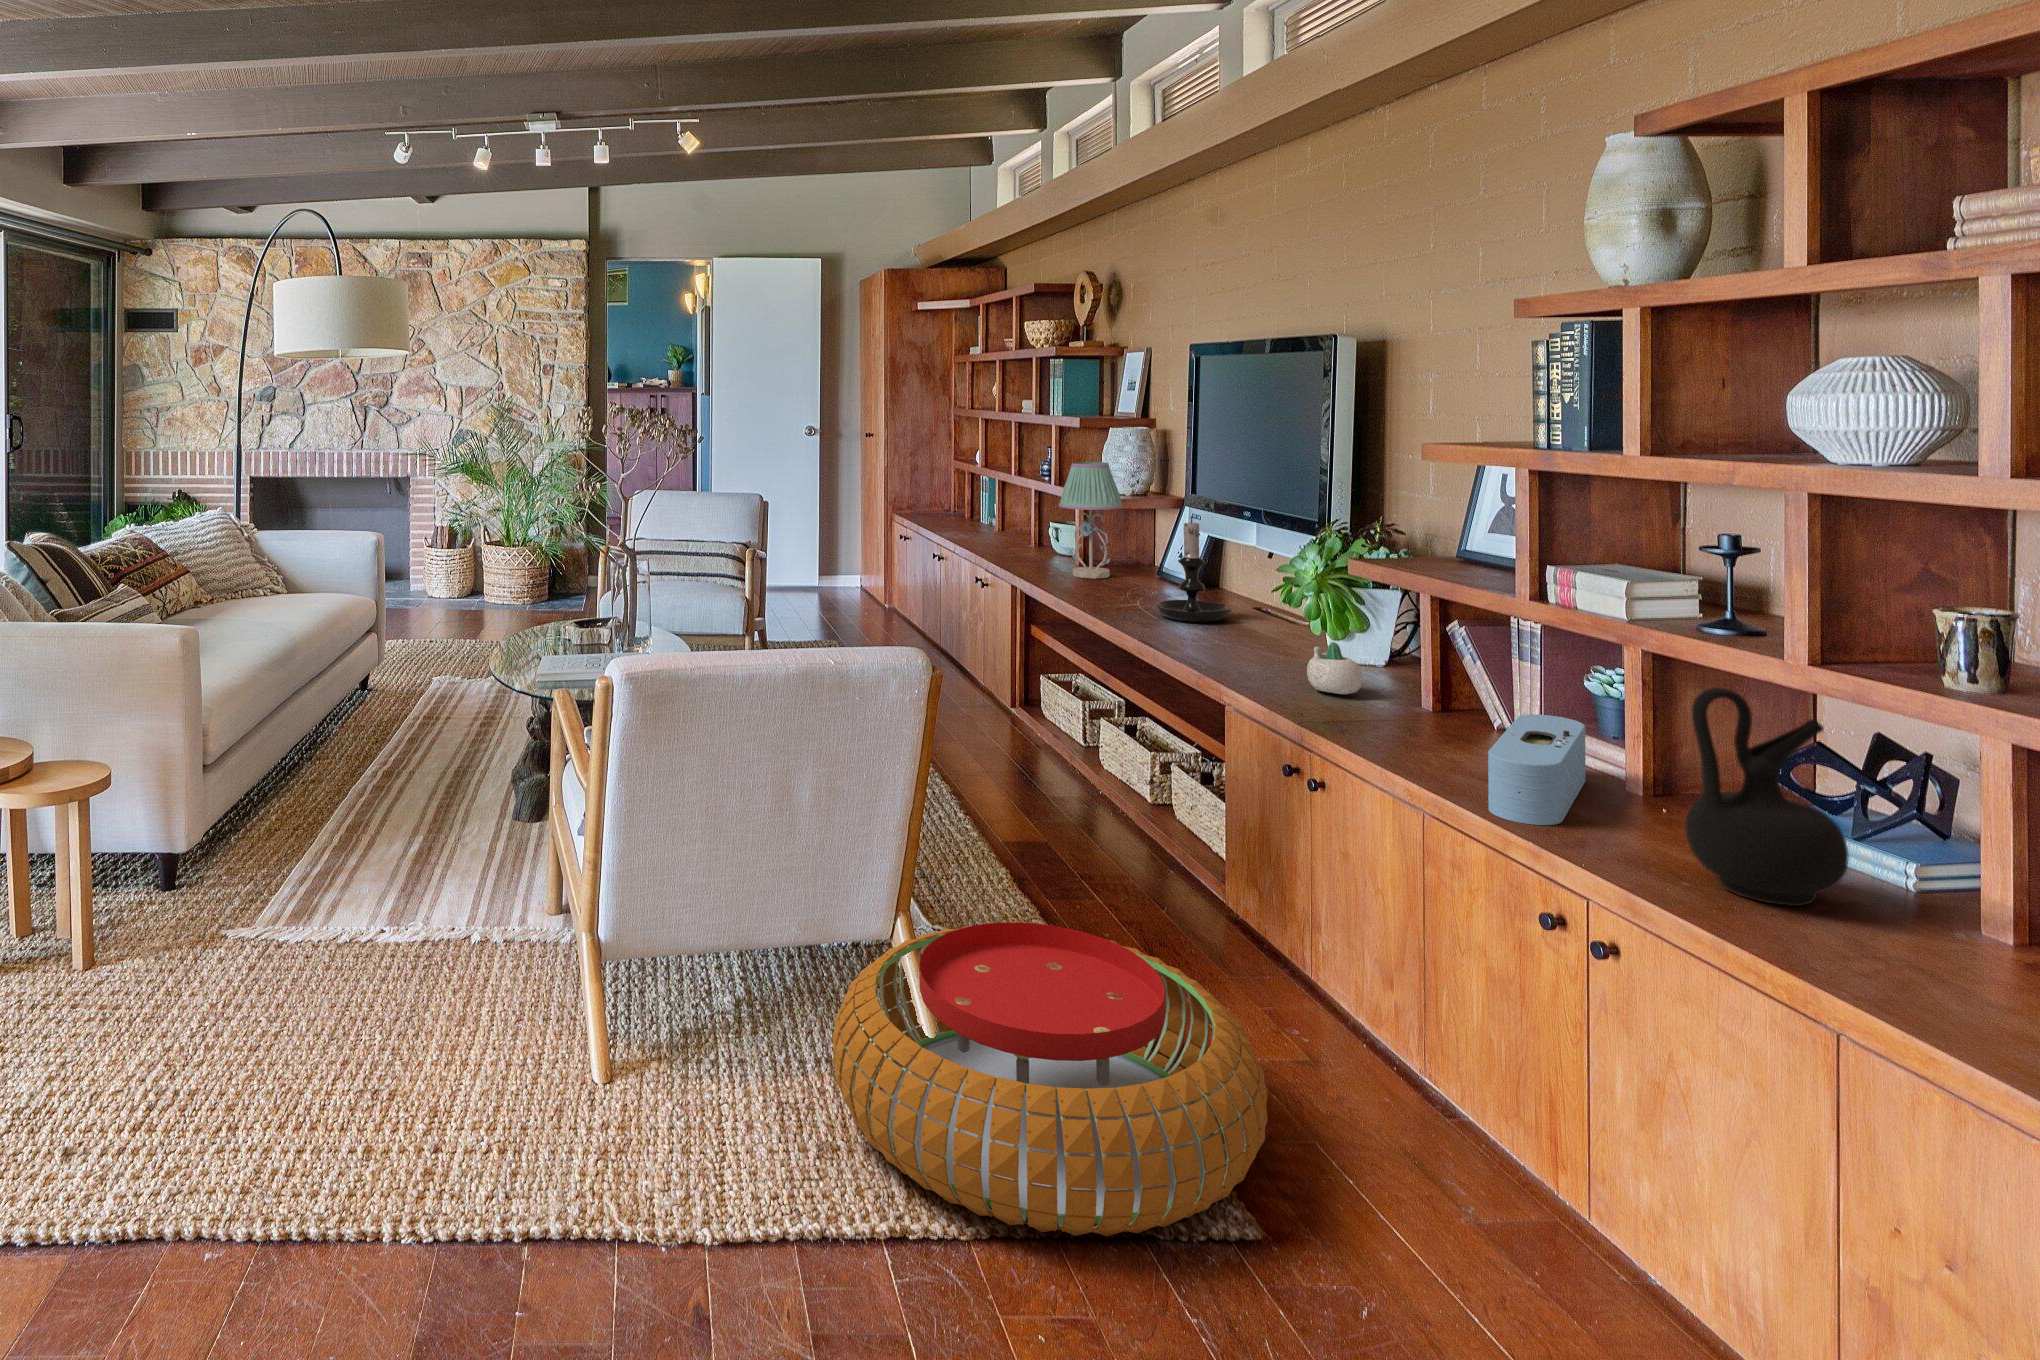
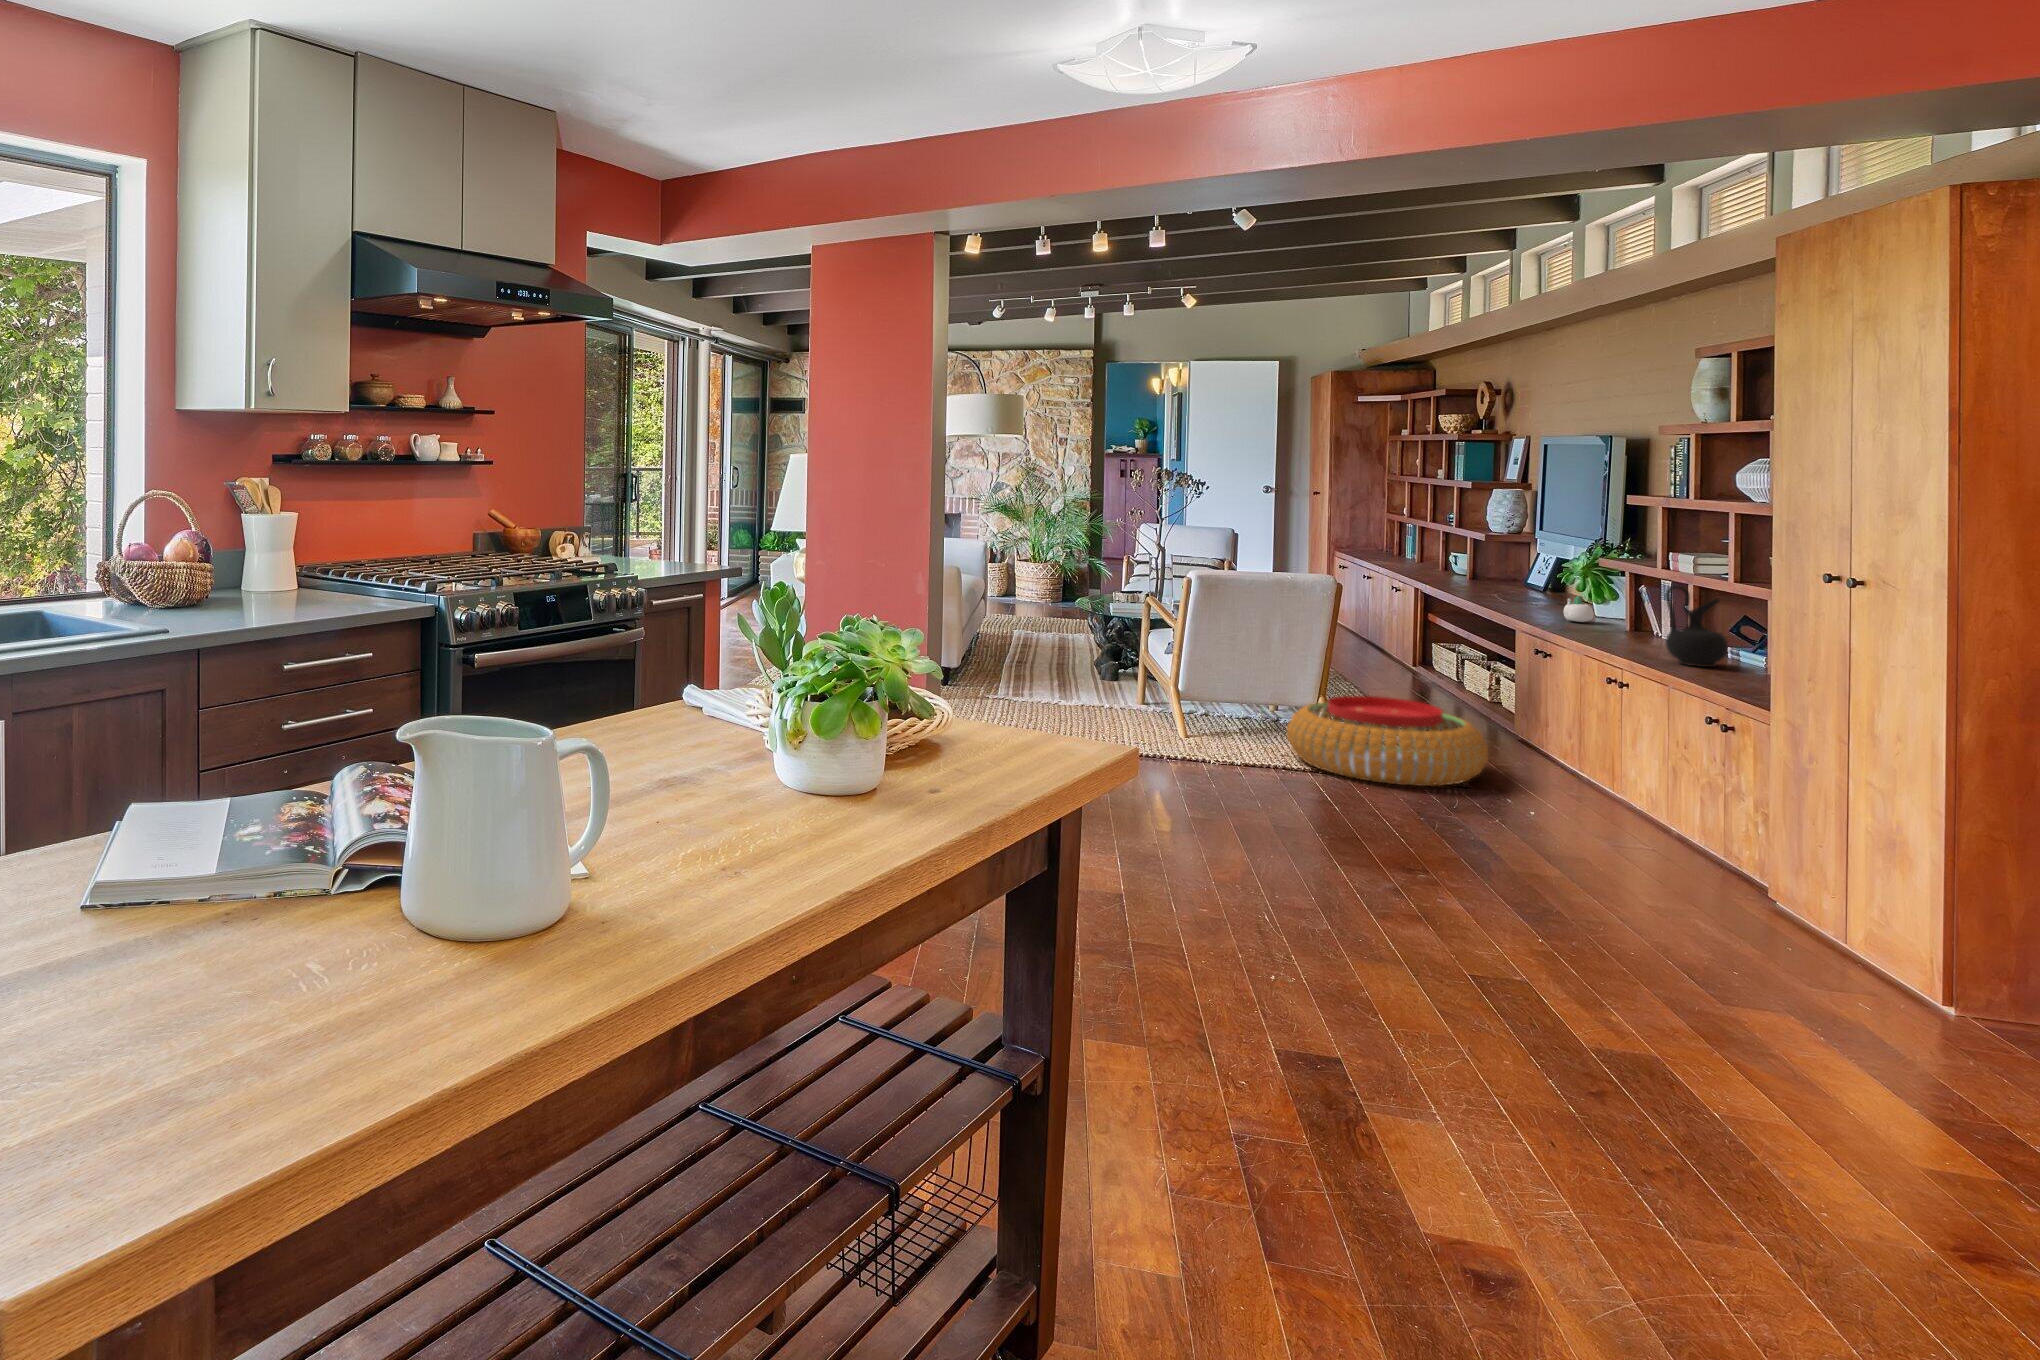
table lamp: present [1059,462,1123,579] -> none [1449,510,1496,582]
candle holder: present [1155,516,1231,622] -> none [1500,539,1551,600]
speaker: present [1488,715,1586,825] -> none [1604,618,1673,651]

